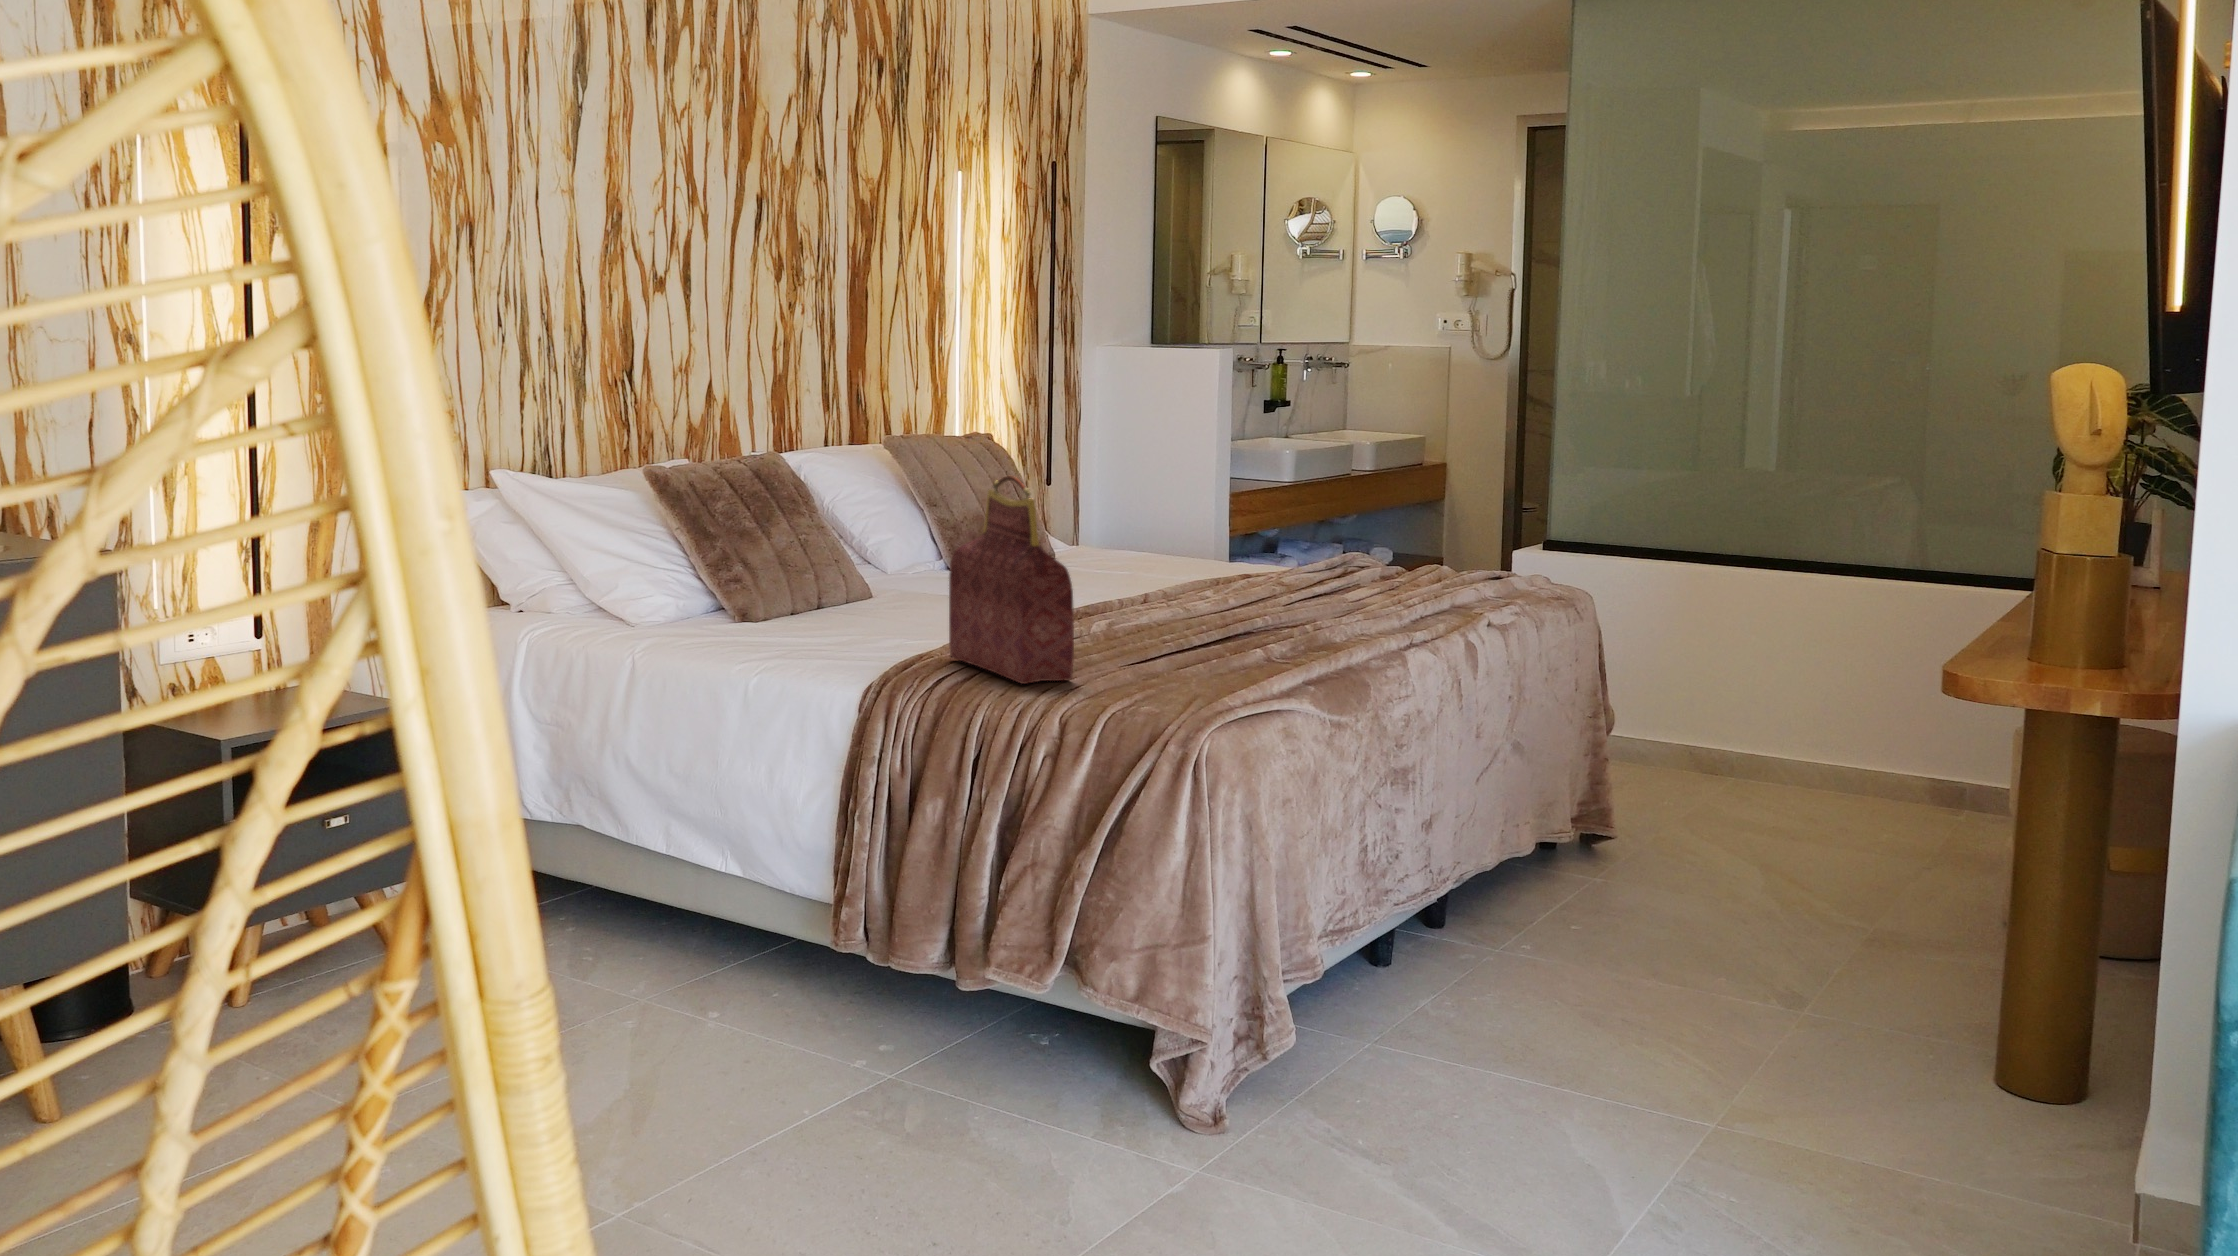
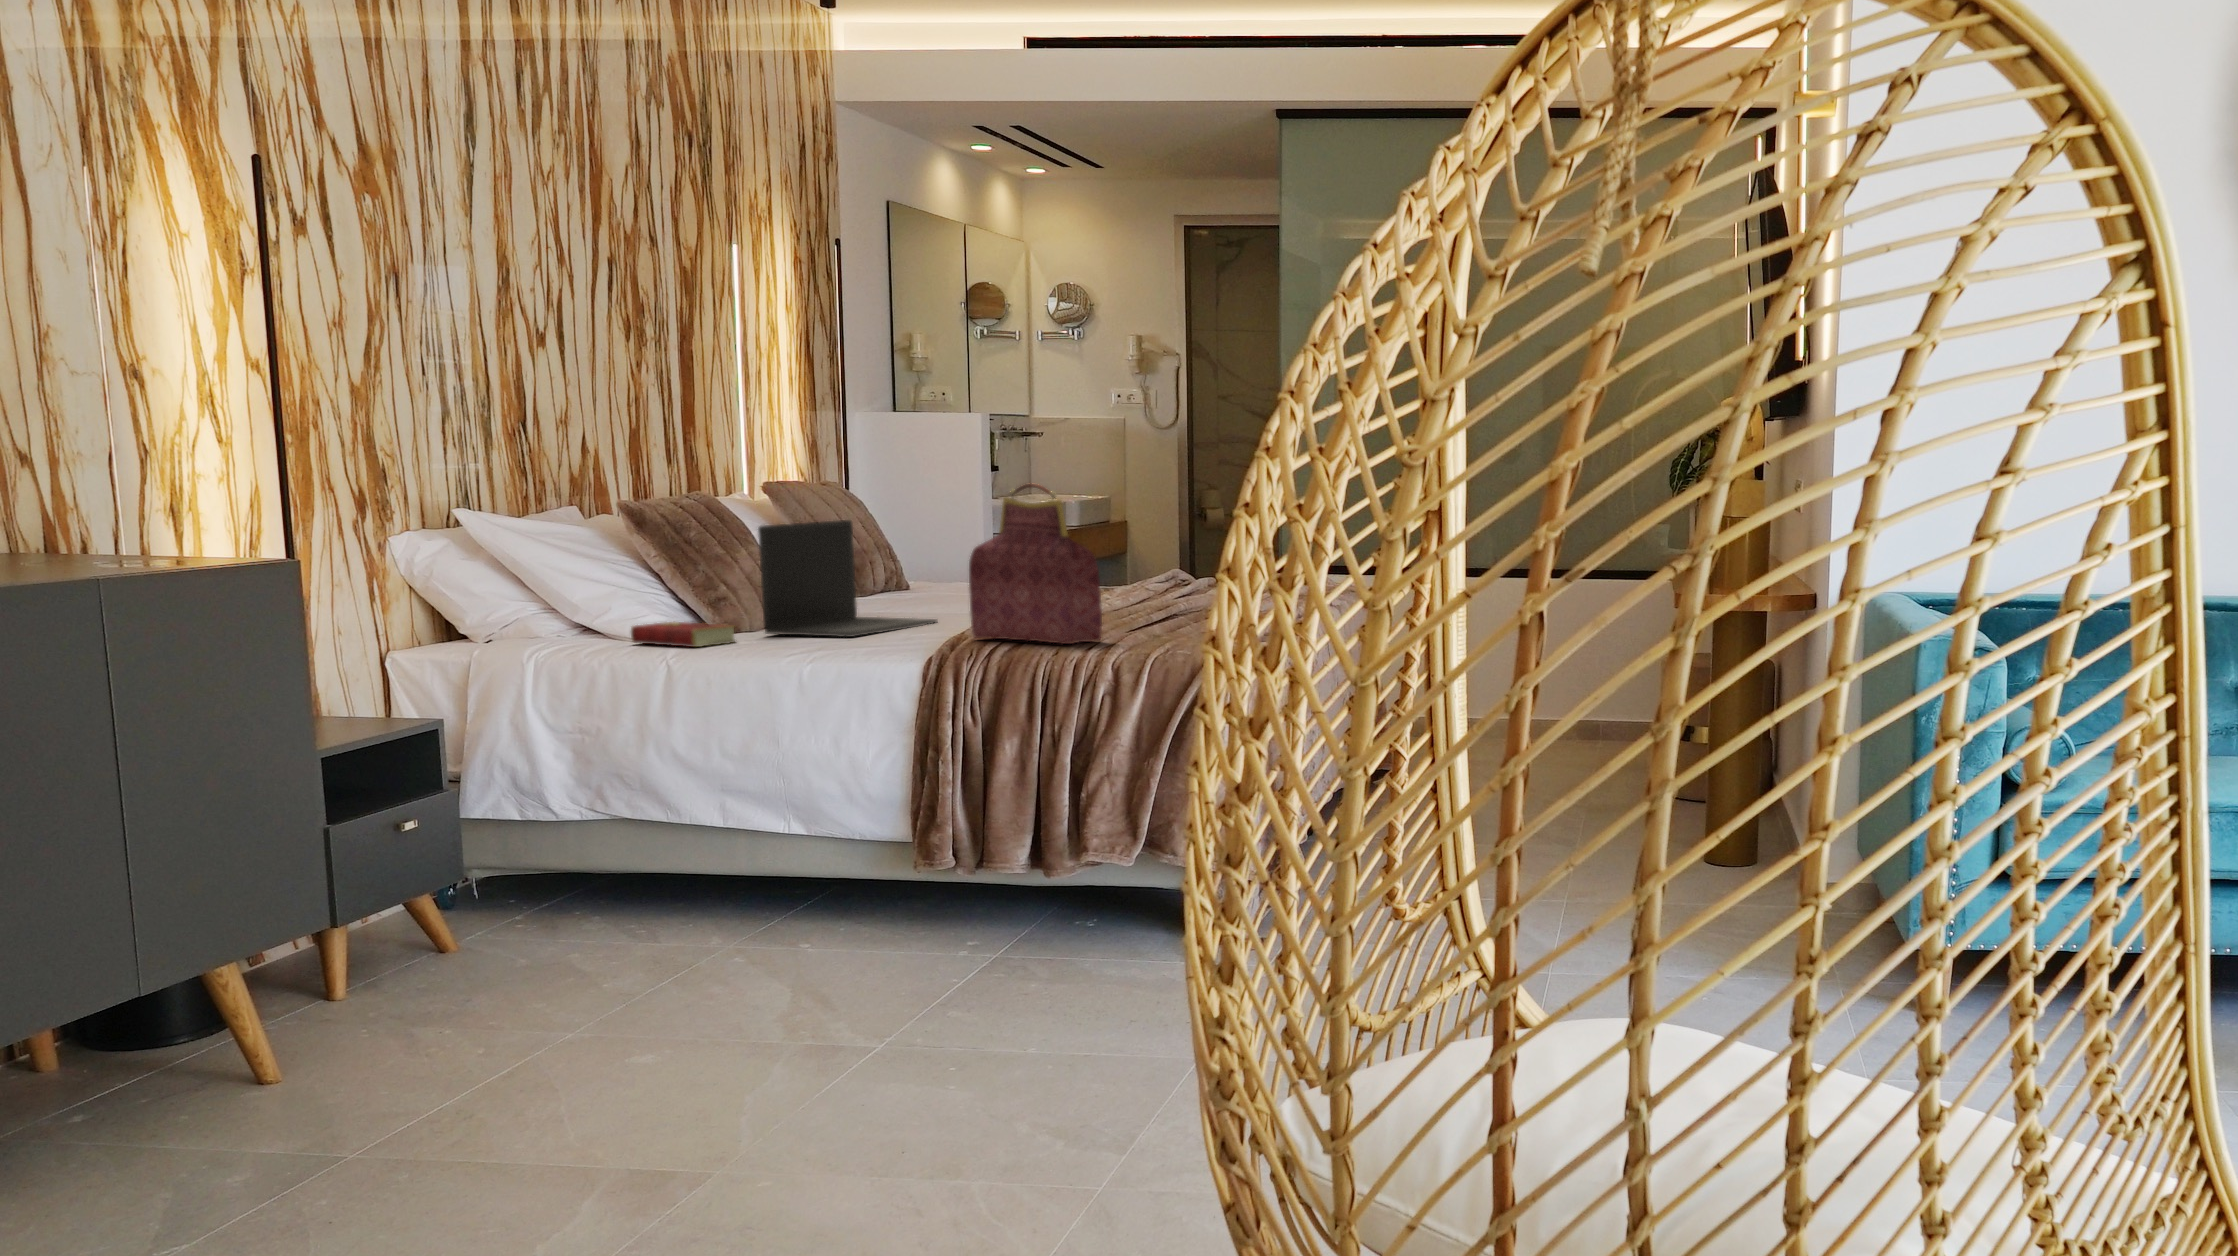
laptop: none [772,494,978,640] -> present [758,520,937,637]
hardcover book: none [636,604,731,641] -> present [631,622,735,647]

